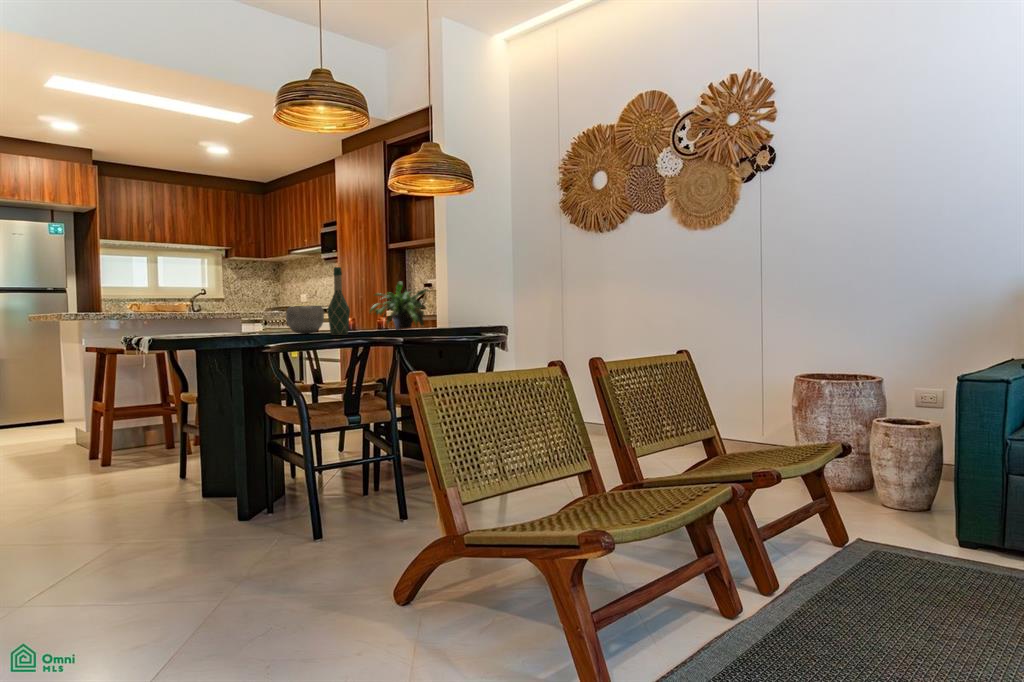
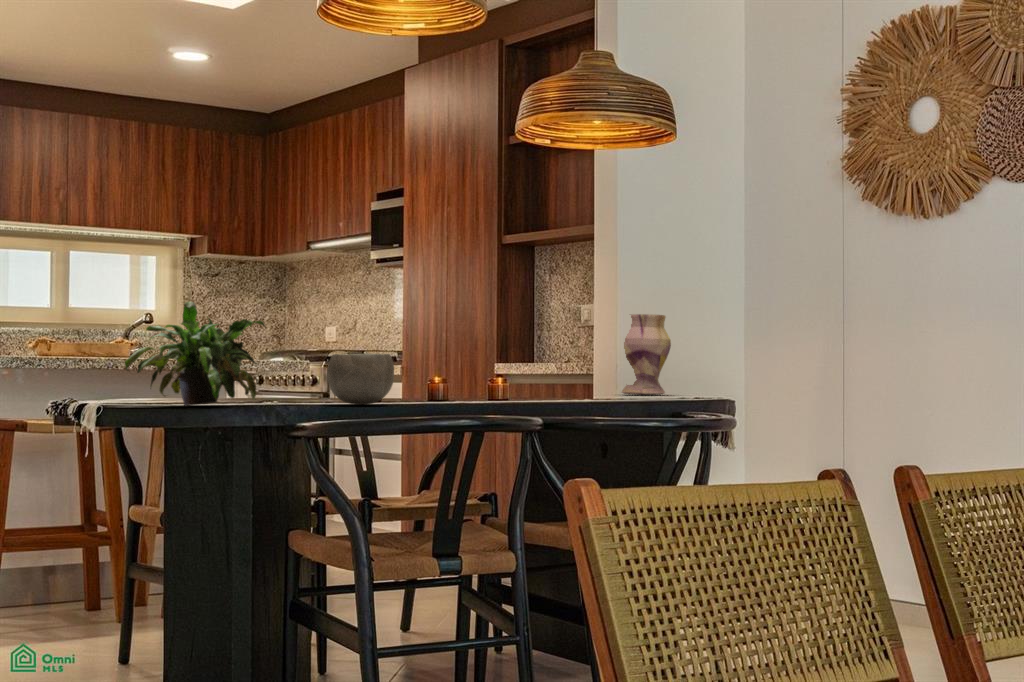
wine bottle: present [328,267,350,335] -> none [406,285,445,409]
potted plant: present [370,282,429,330] -> present [125,302,265,406]
vase: none [448,283,476,324] -> present [622,314,671,395]

